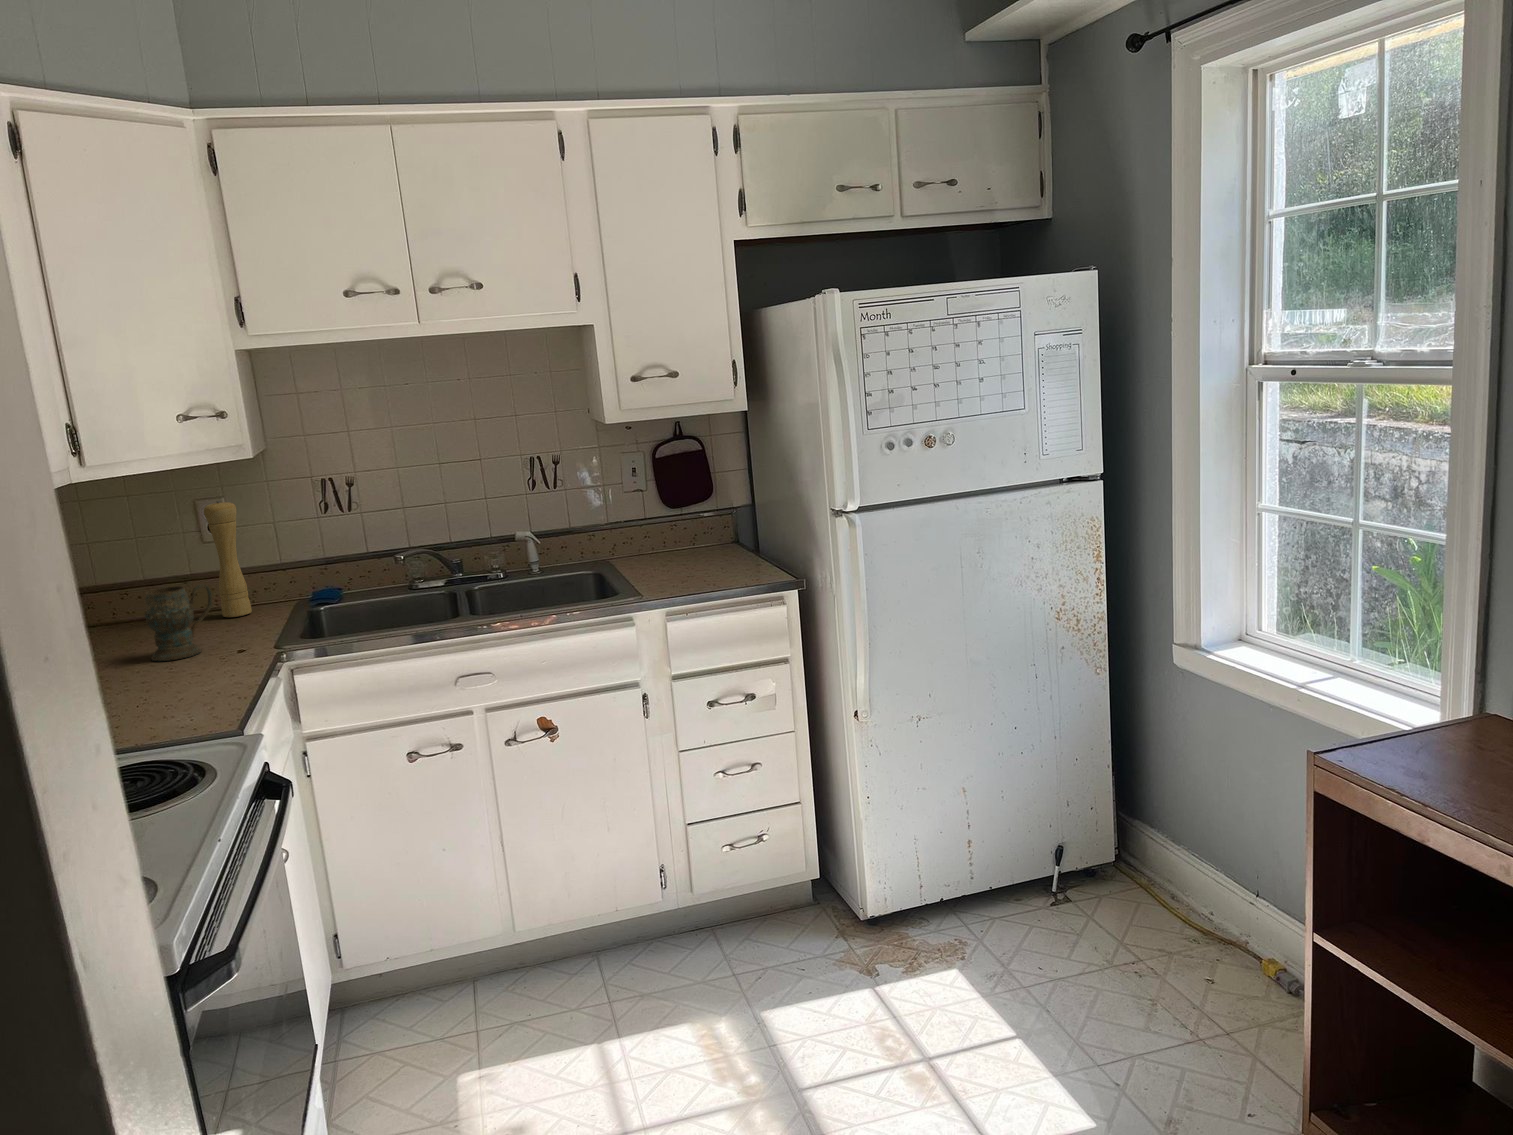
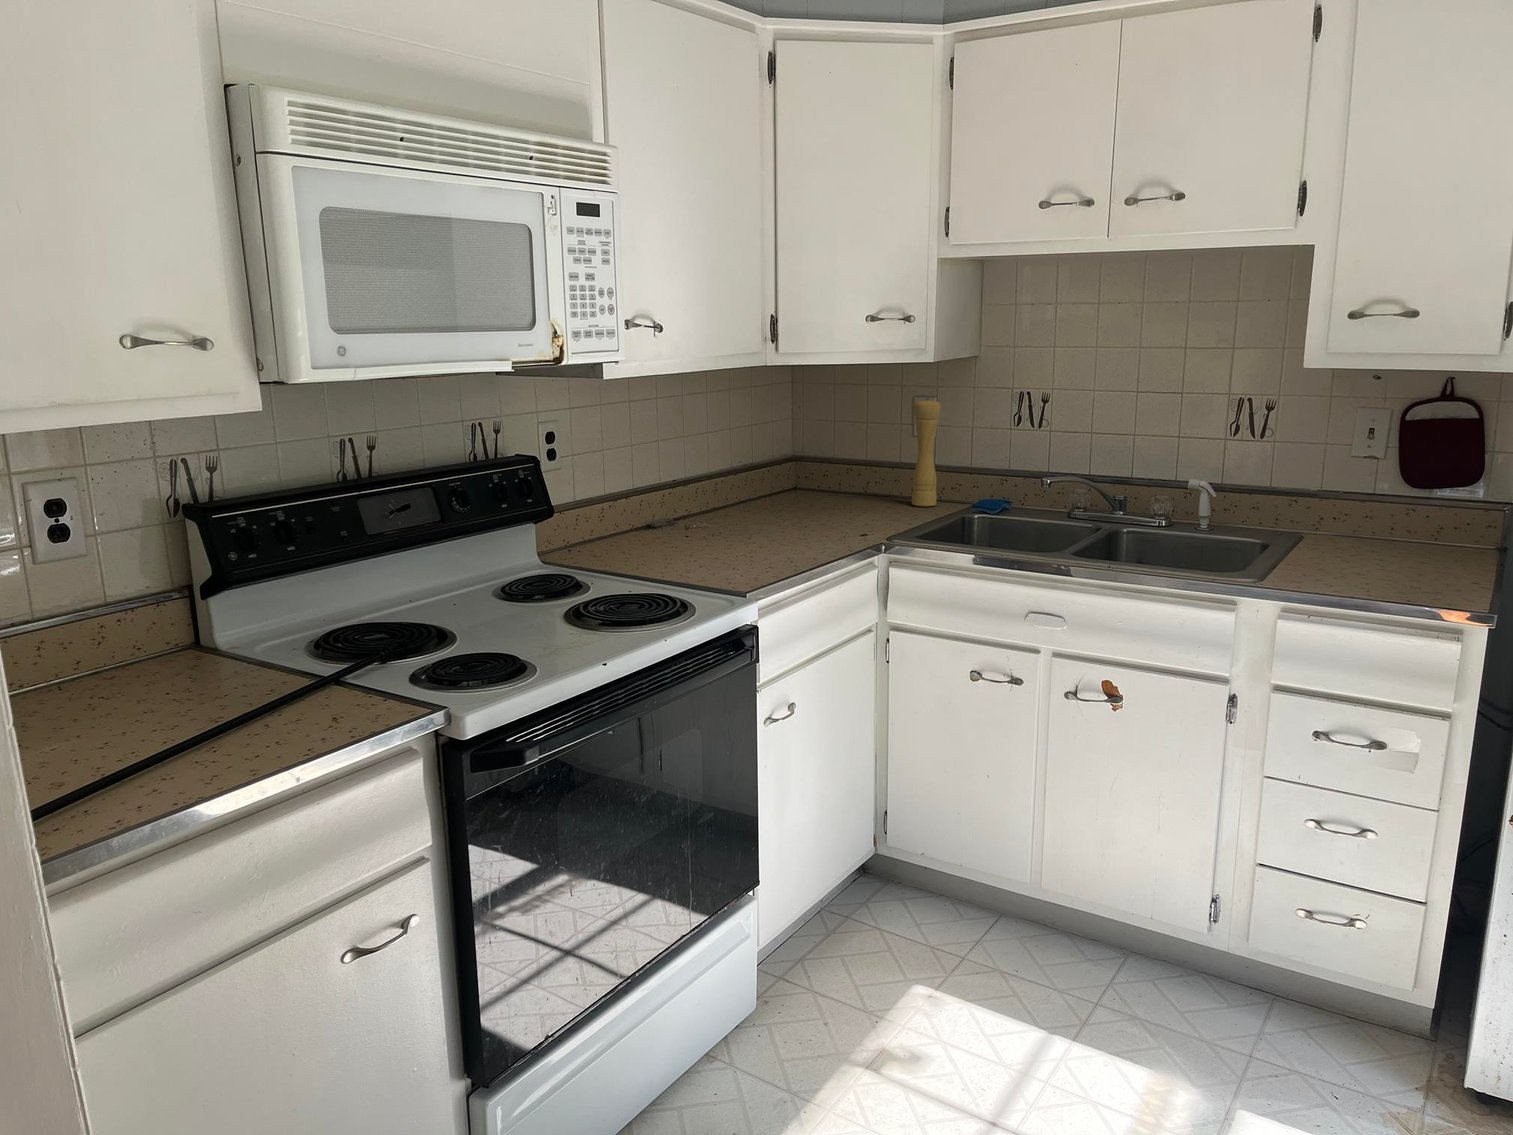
mug: present [145,584,212,661] -> none [811,465,868,528]

